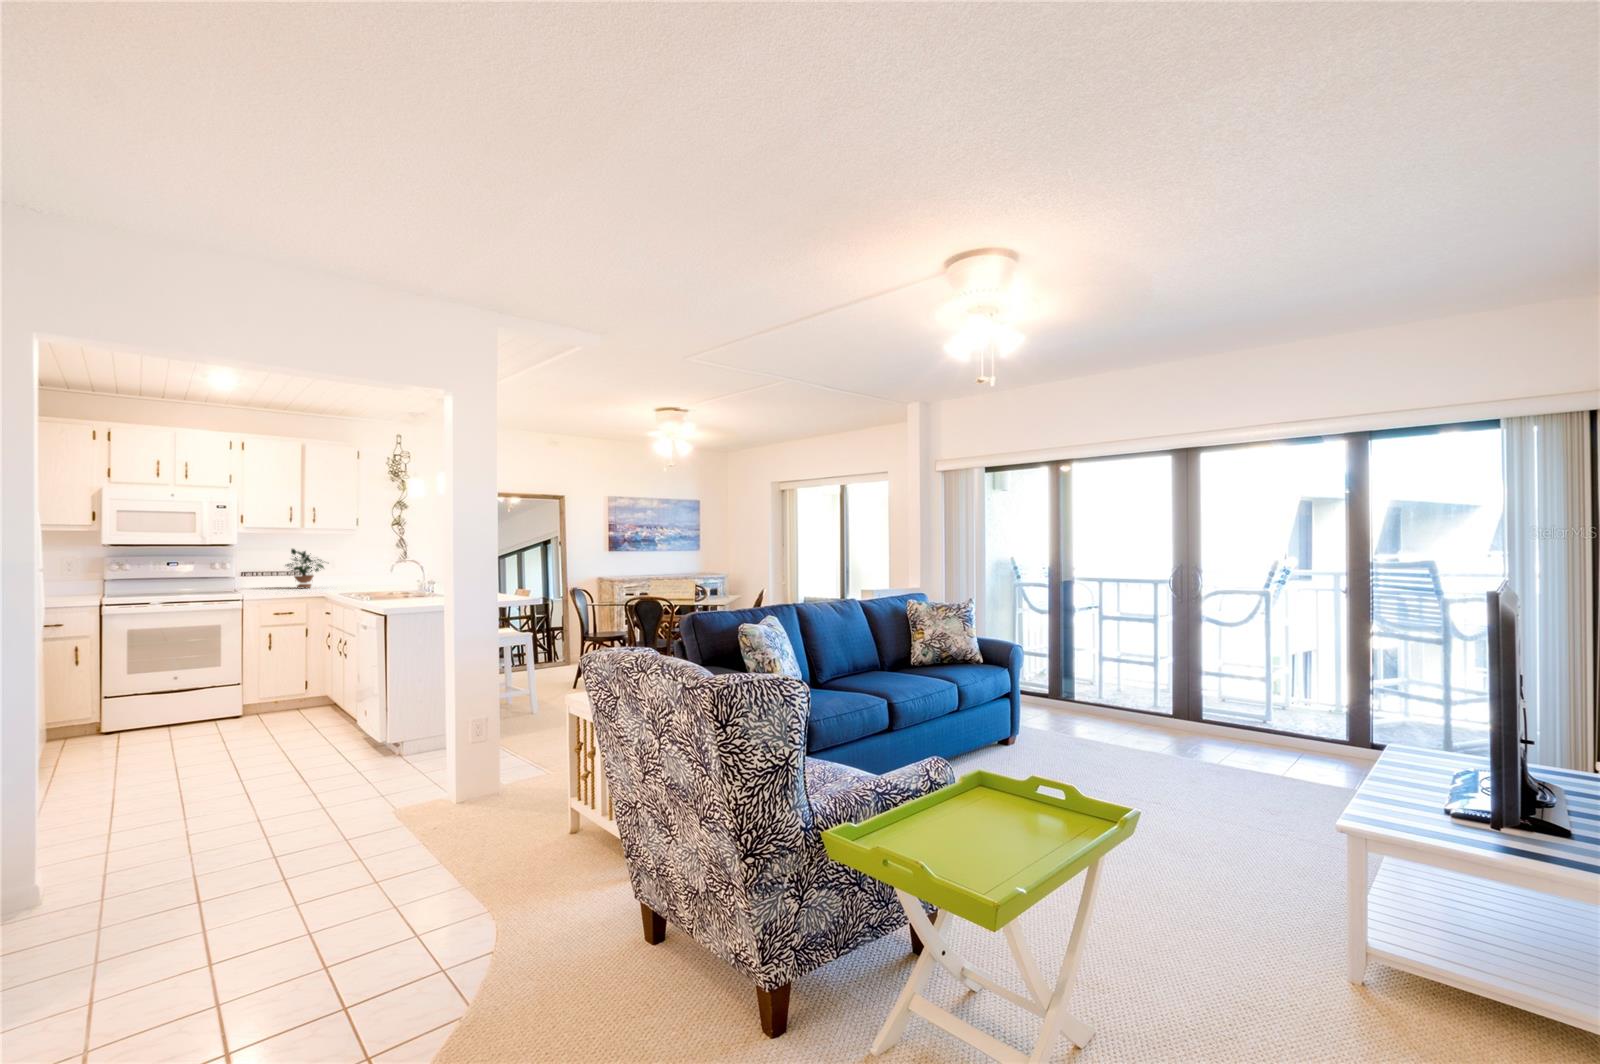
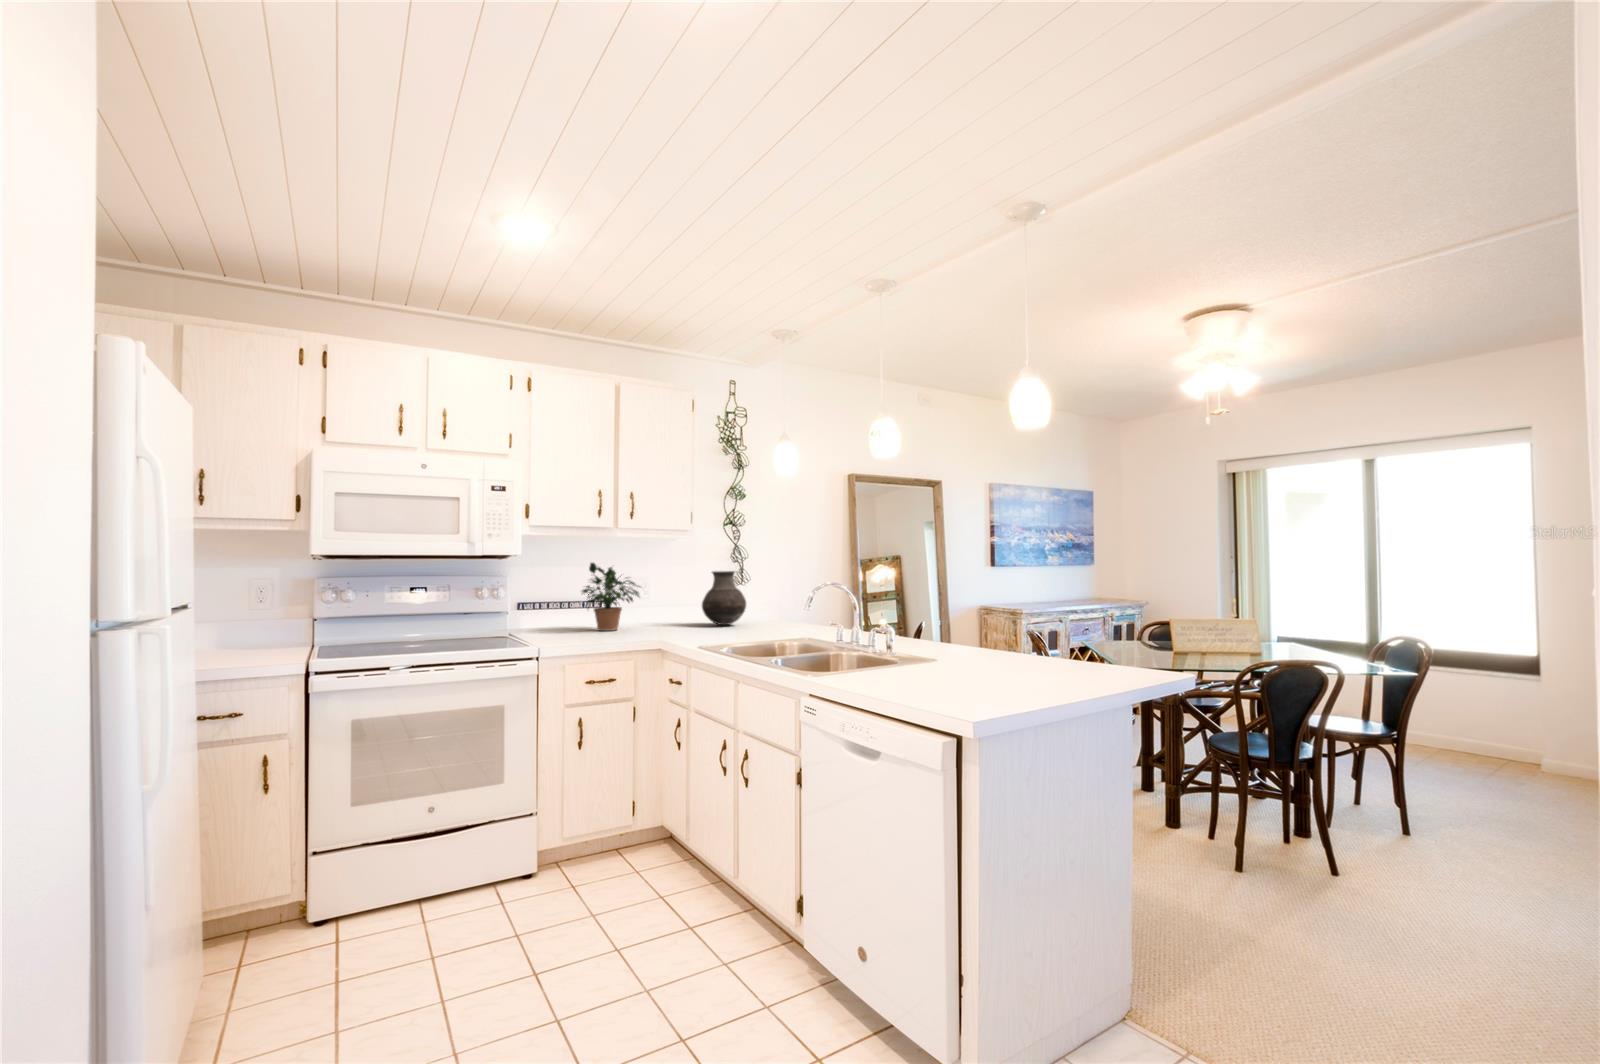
vase: none [372,554,403,586] -> present [702,571,746,625]

